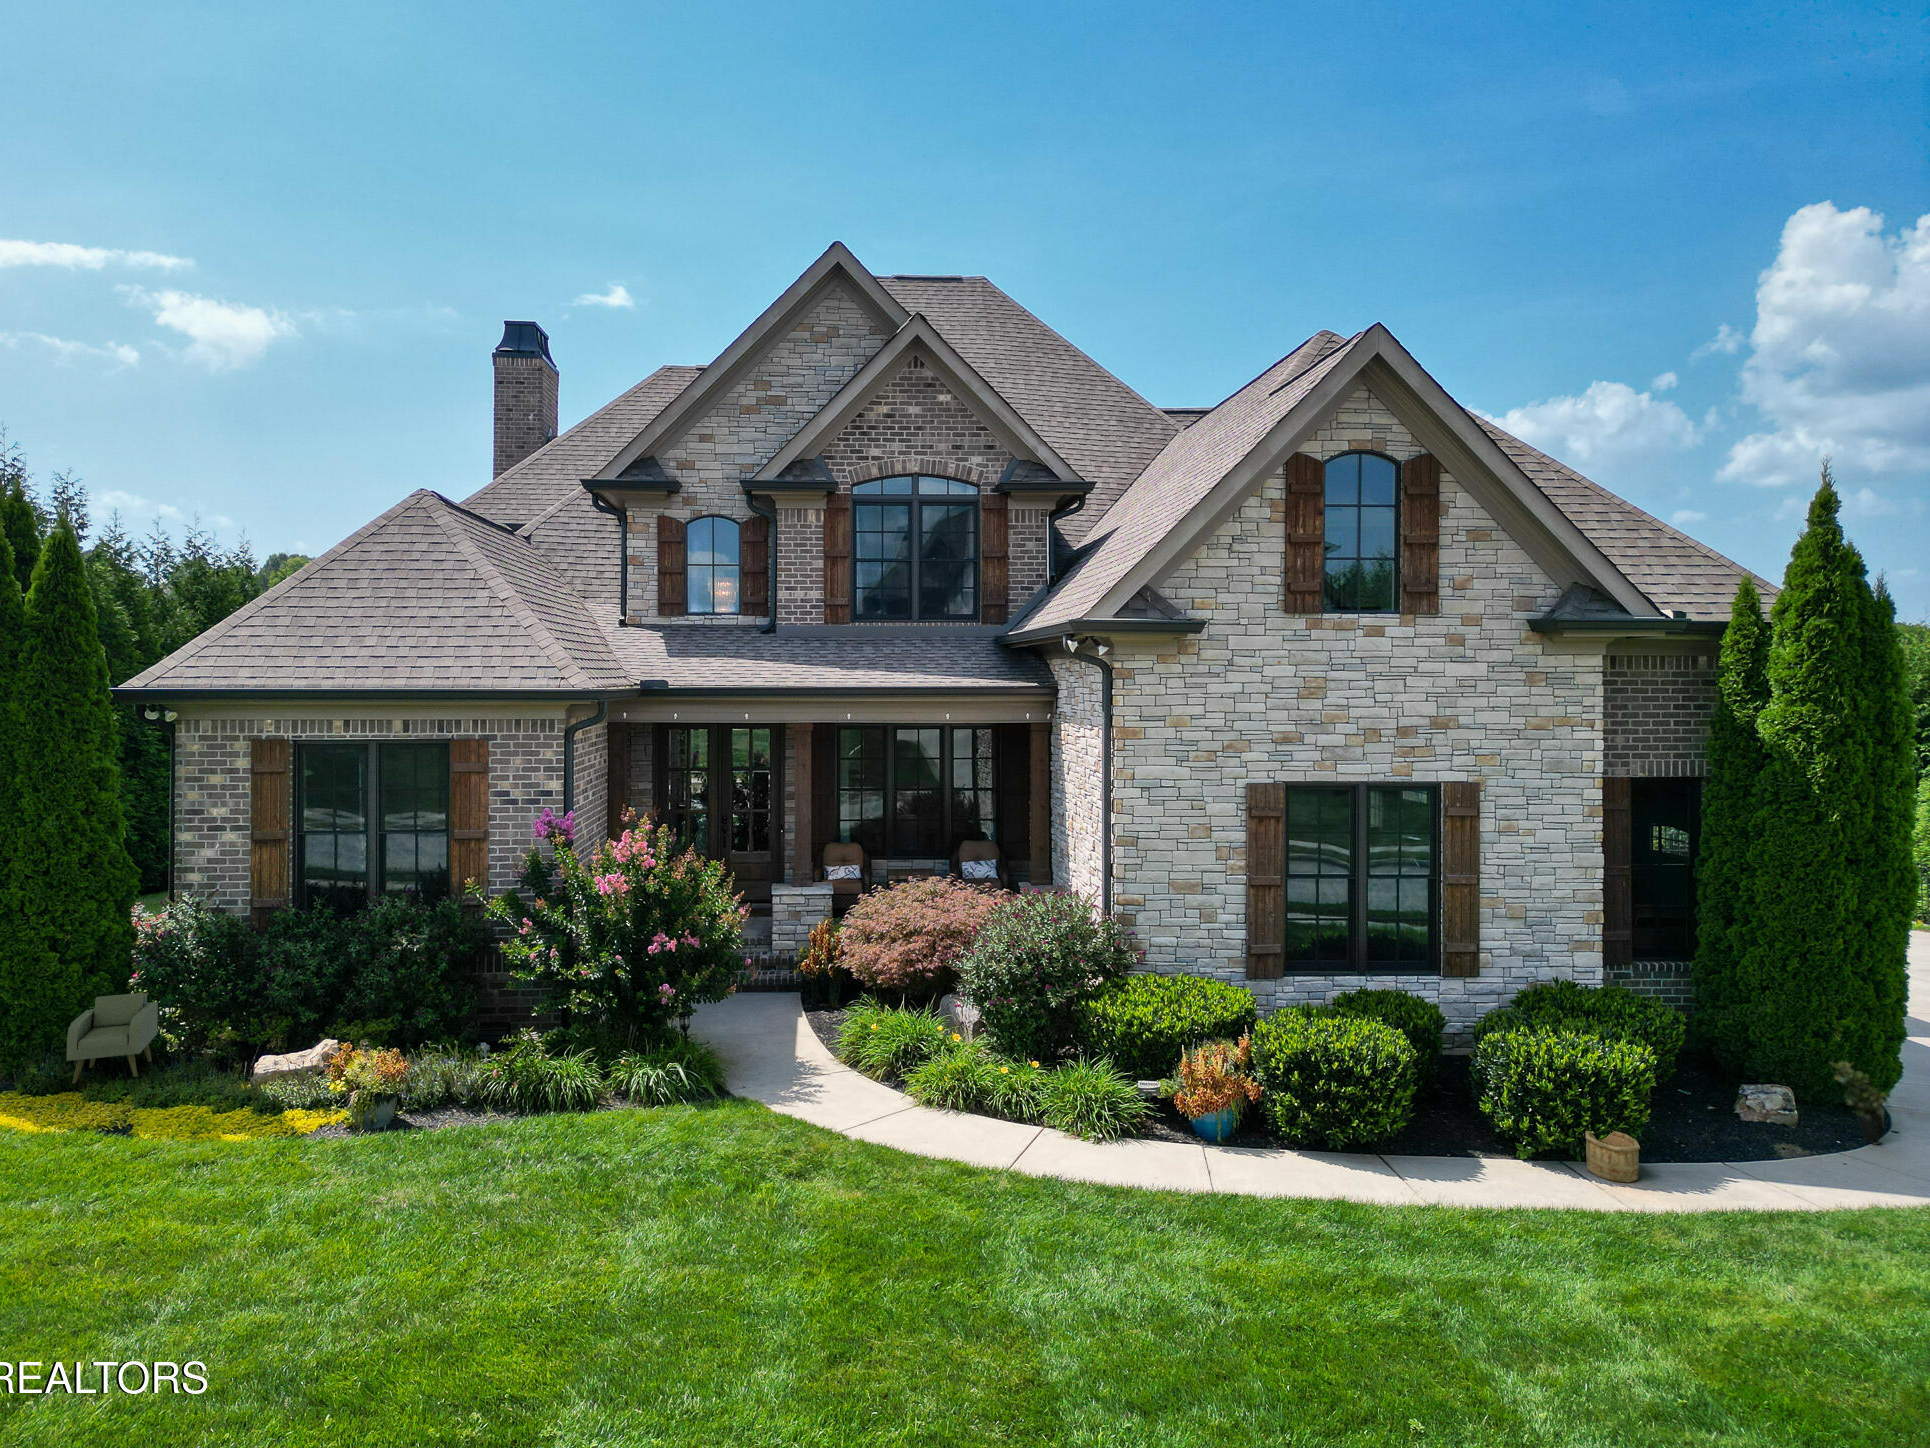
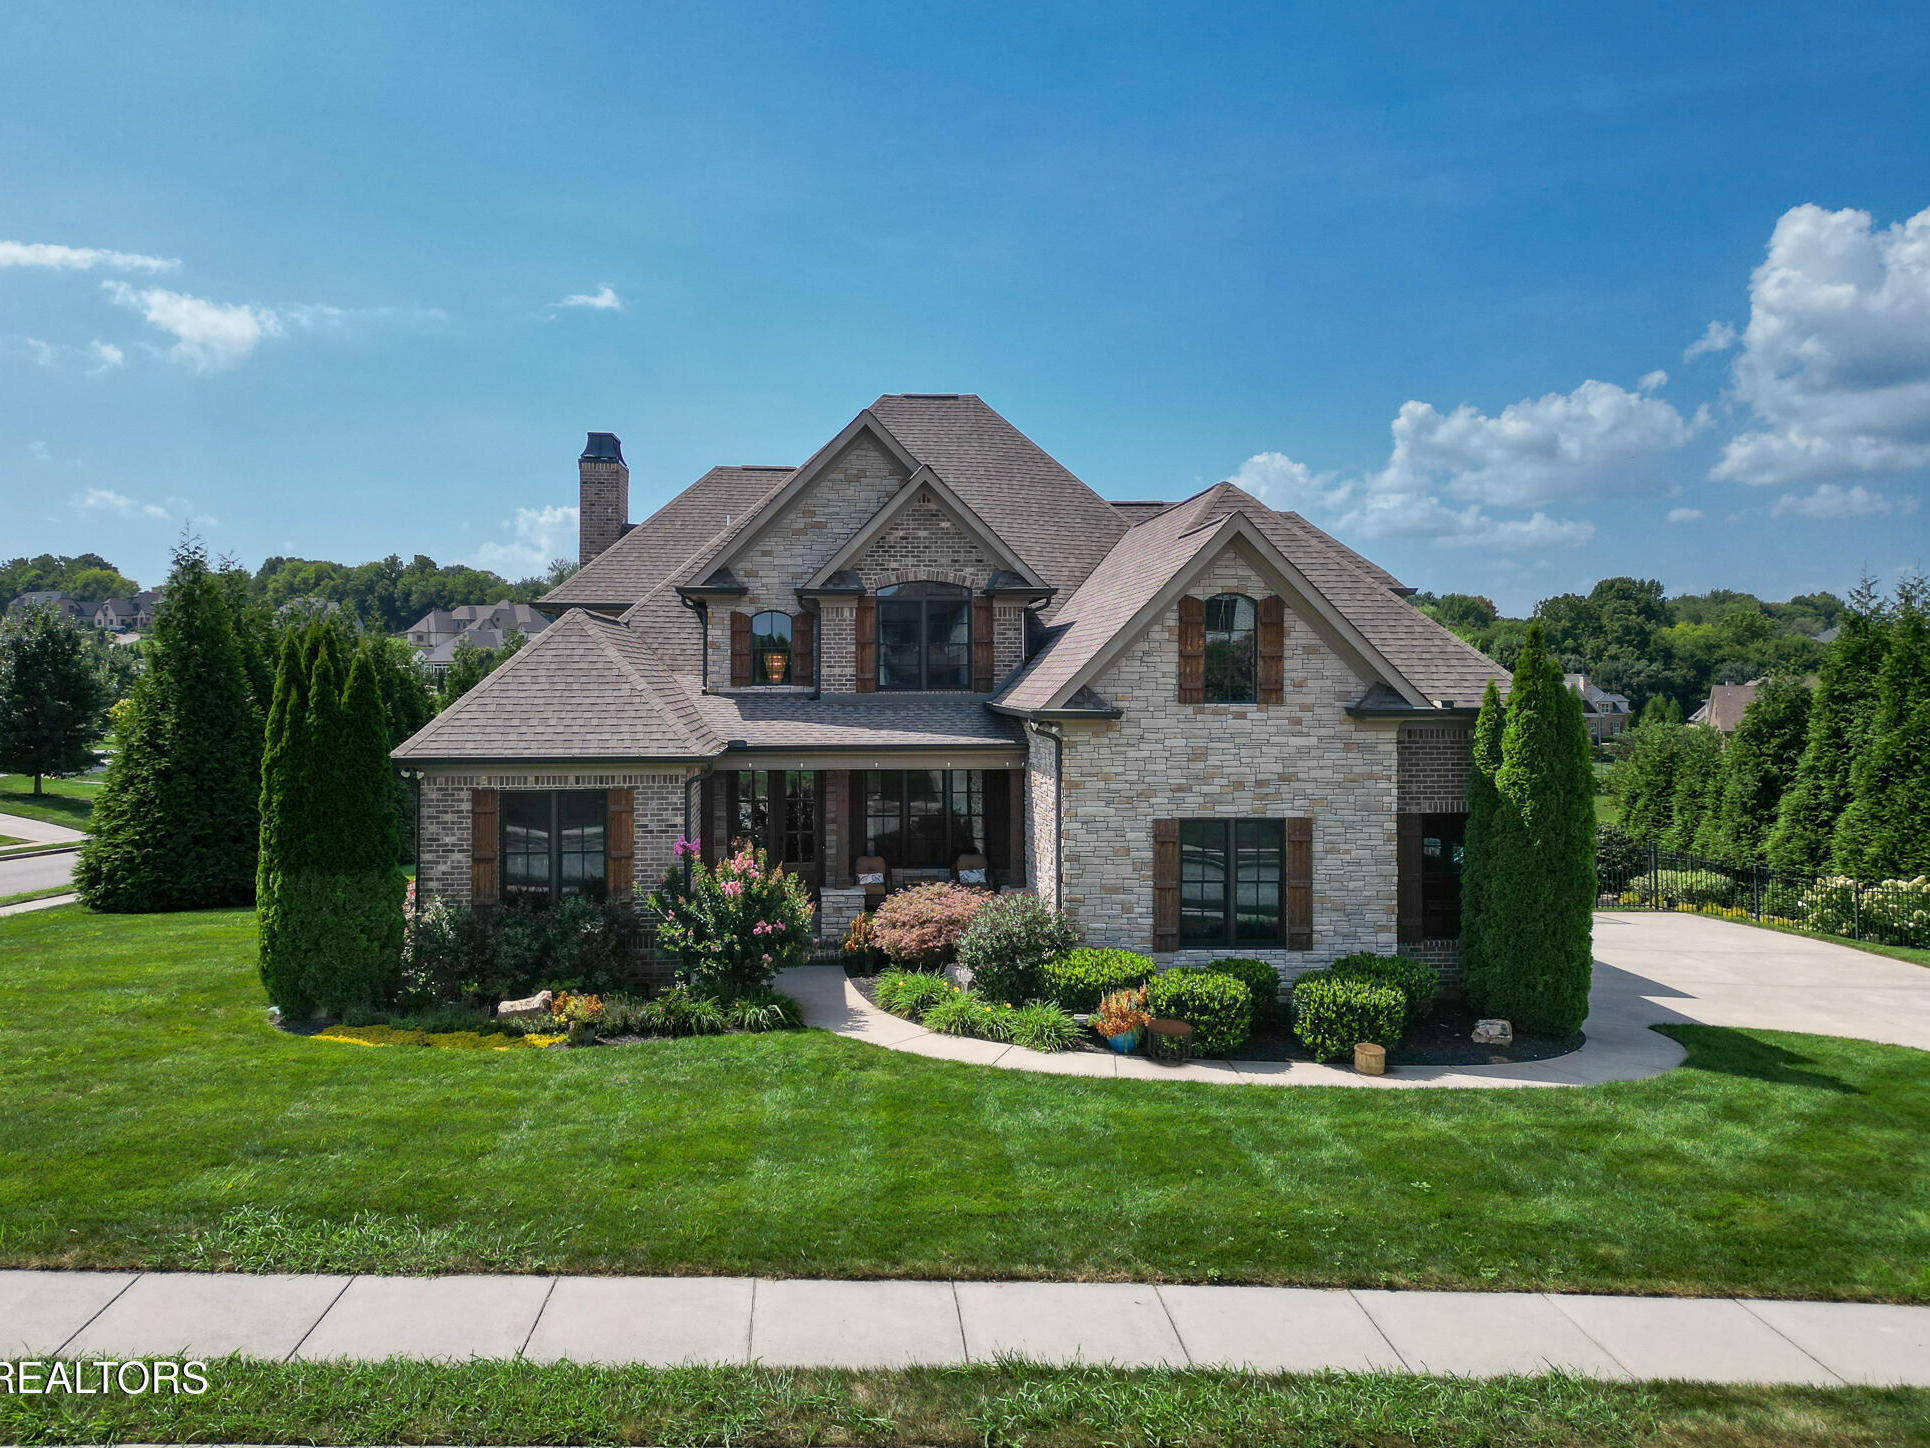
armchair: present [67,993,158,1084] -> none [375,963,422,1021]
potted plant: present [1831,1062,1887,1145] -> none [1527,1002,1560,1056]
side table: none [1259,1090,1330,1169] -> present [1148,1019,1191,1065]

